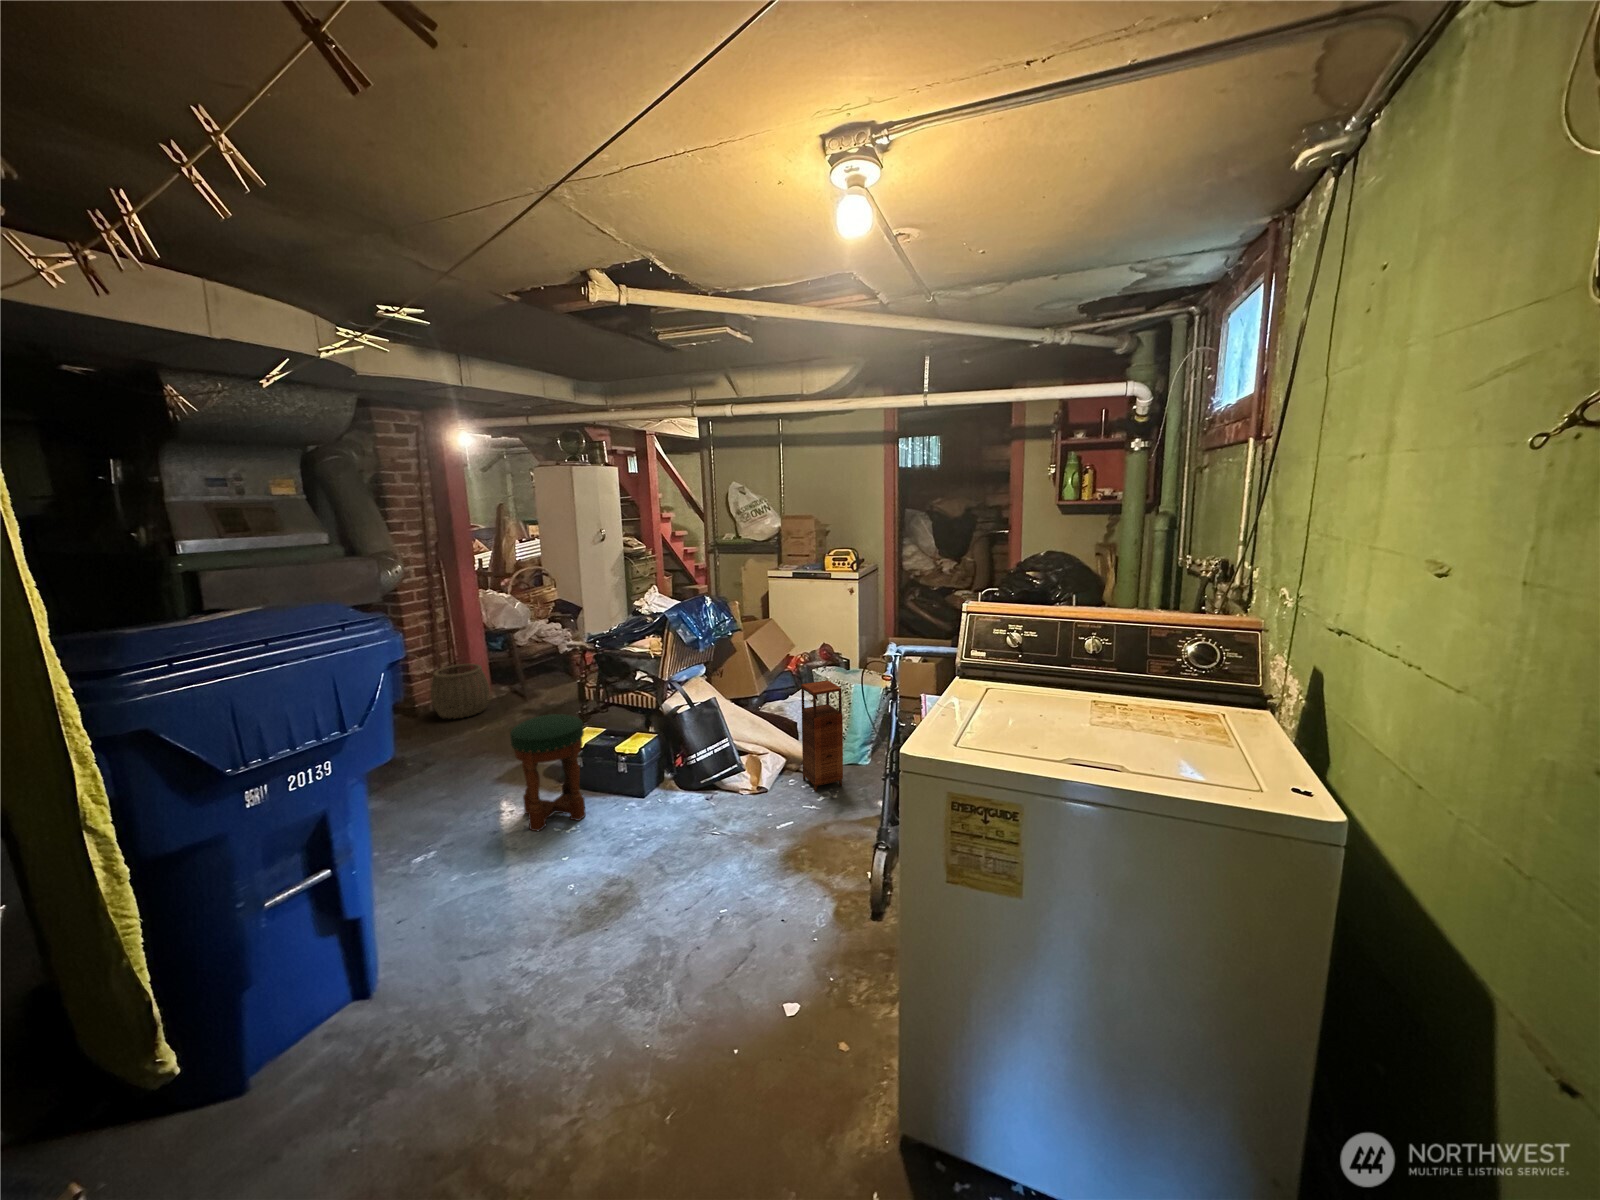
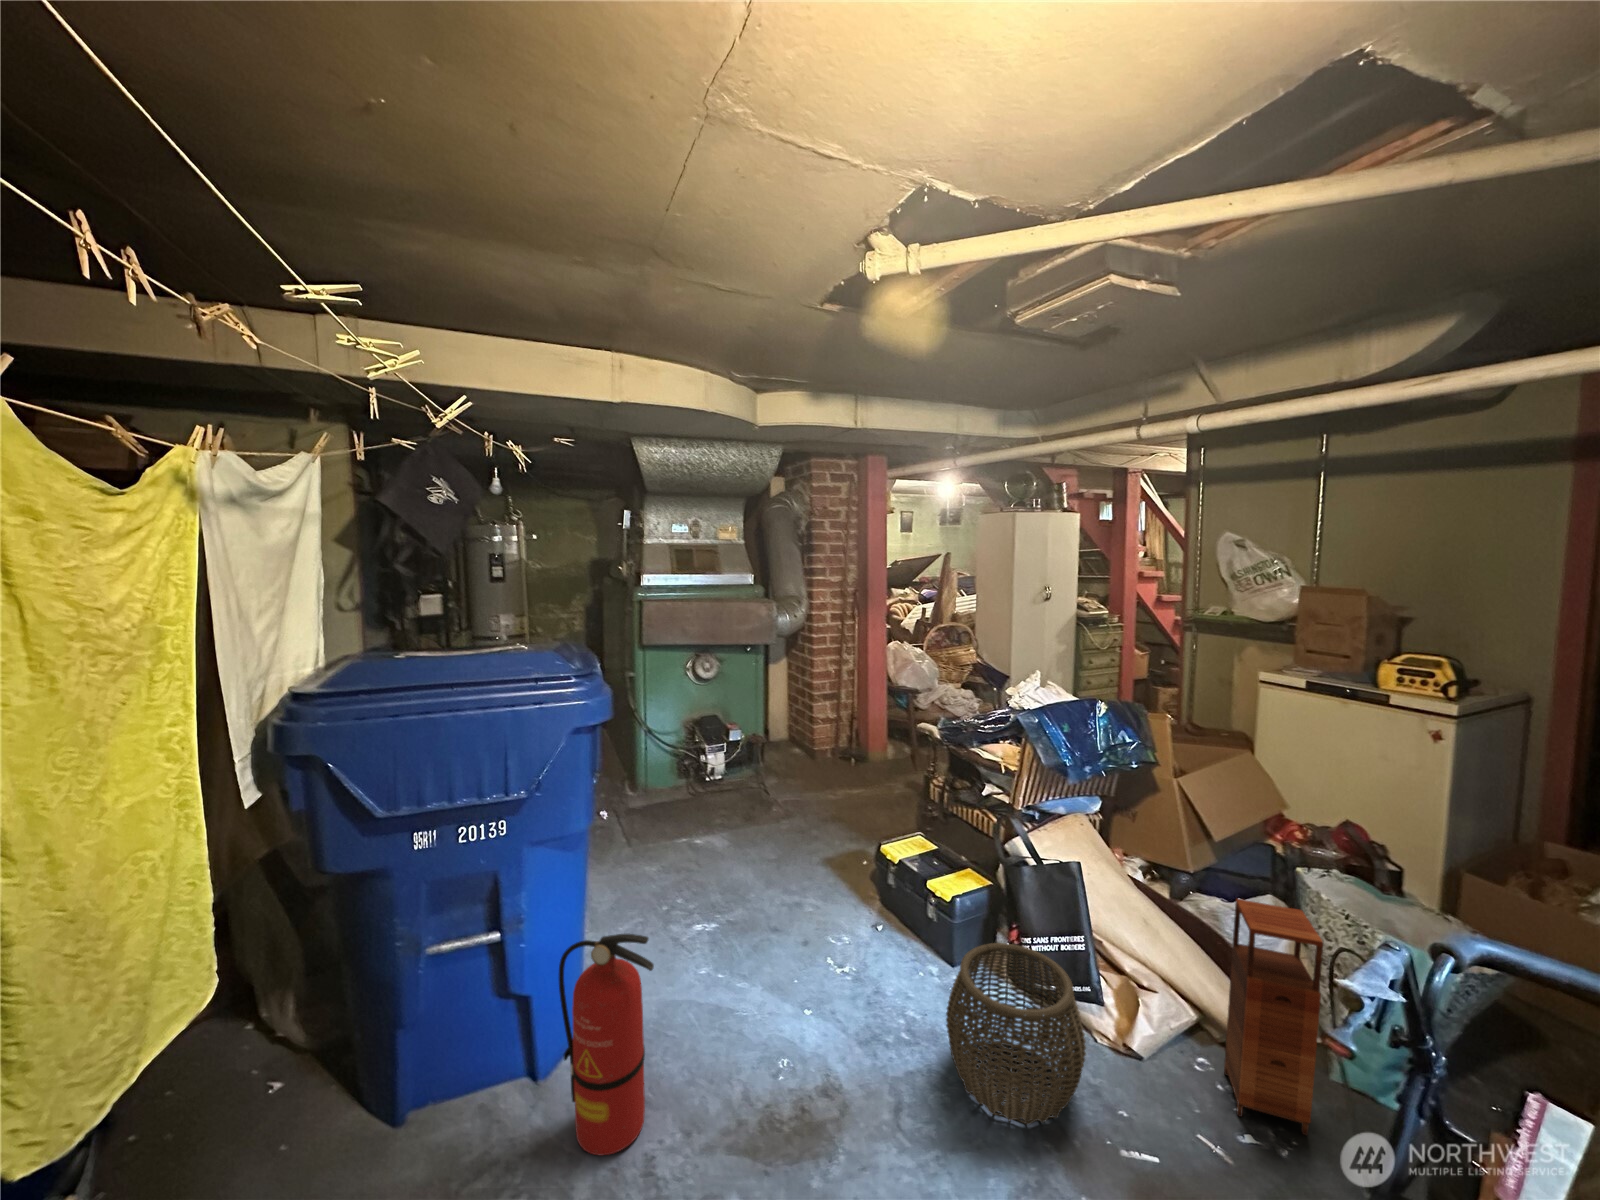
woven basket: present [430,664,490,718] -> present [946,943,1086,1124]
stool: present [510,714,586,831] -> none [800,810,883,963]
fire extinguisher: none [404,813,499,999] -> present [559,934,654,1155]

